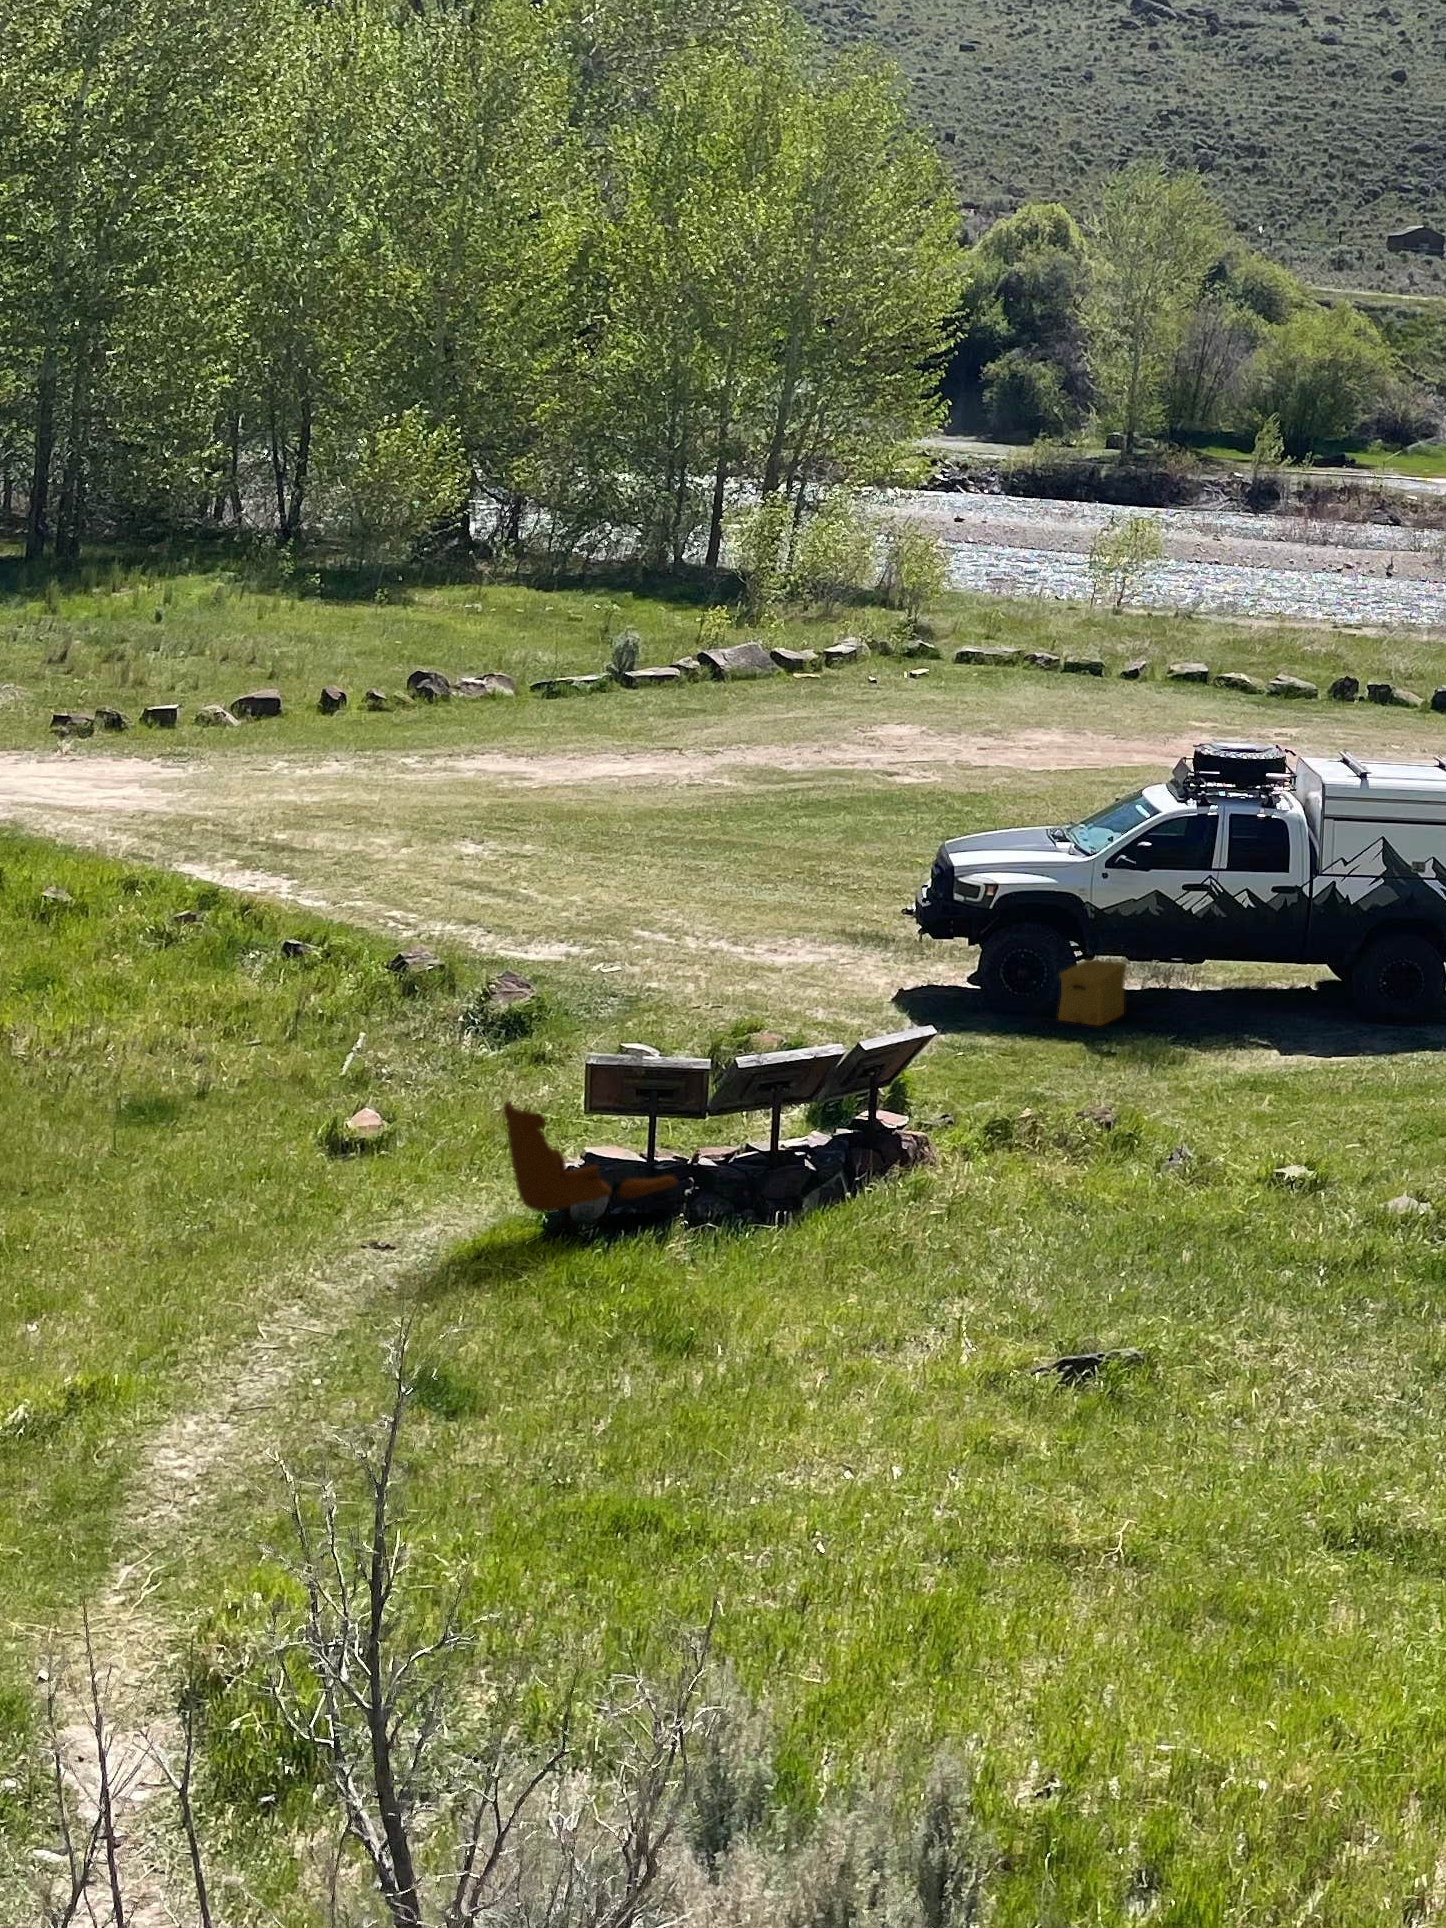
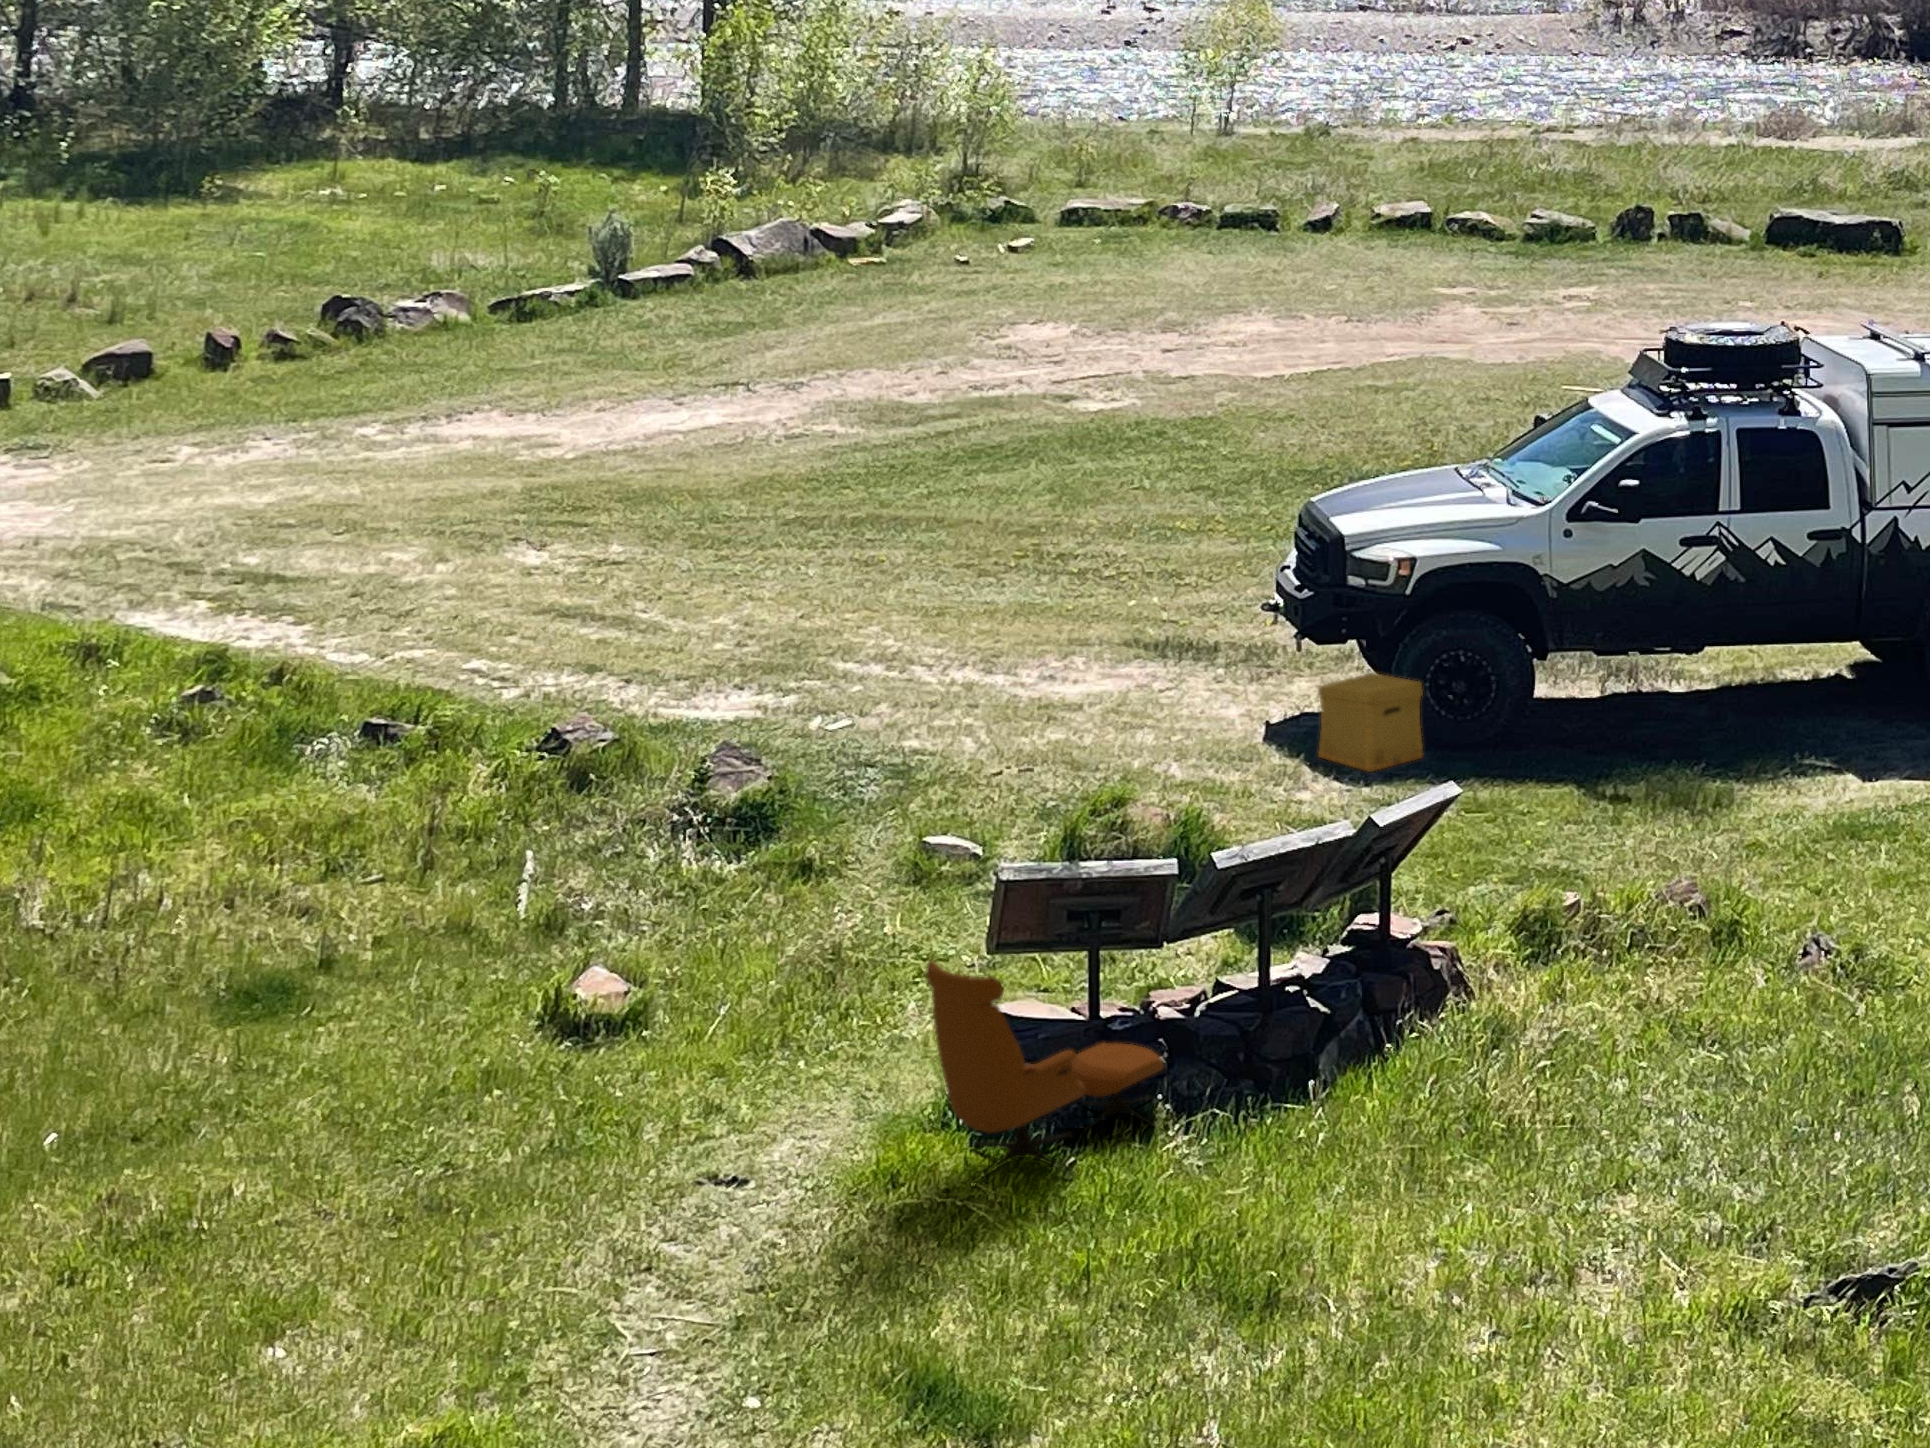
cardboard box: present [1058,960,1127,1026] -> present [1318,673,1423,772]

